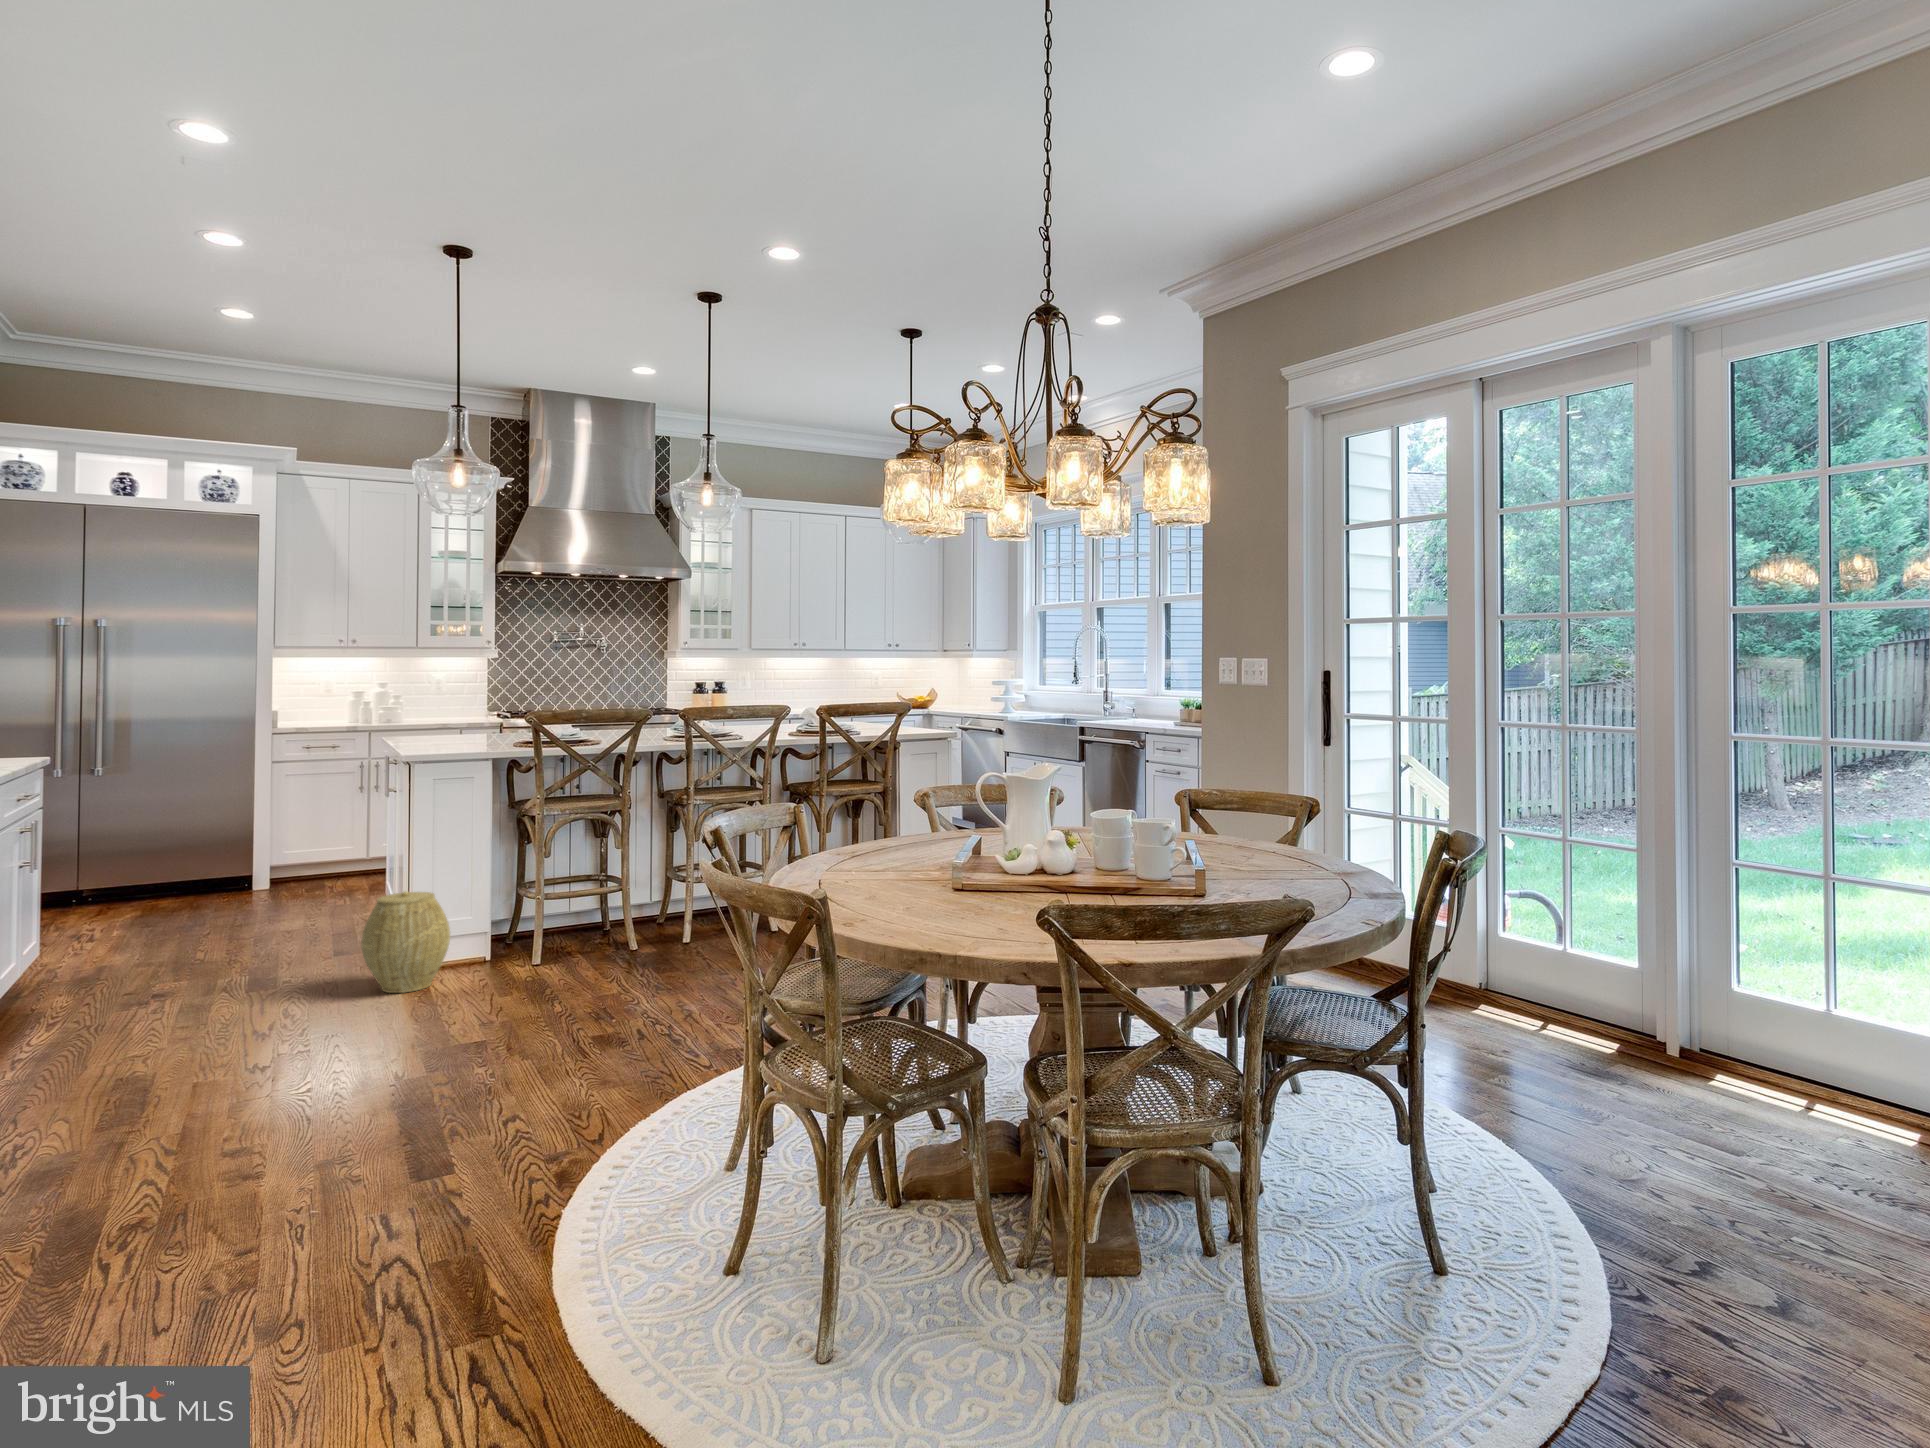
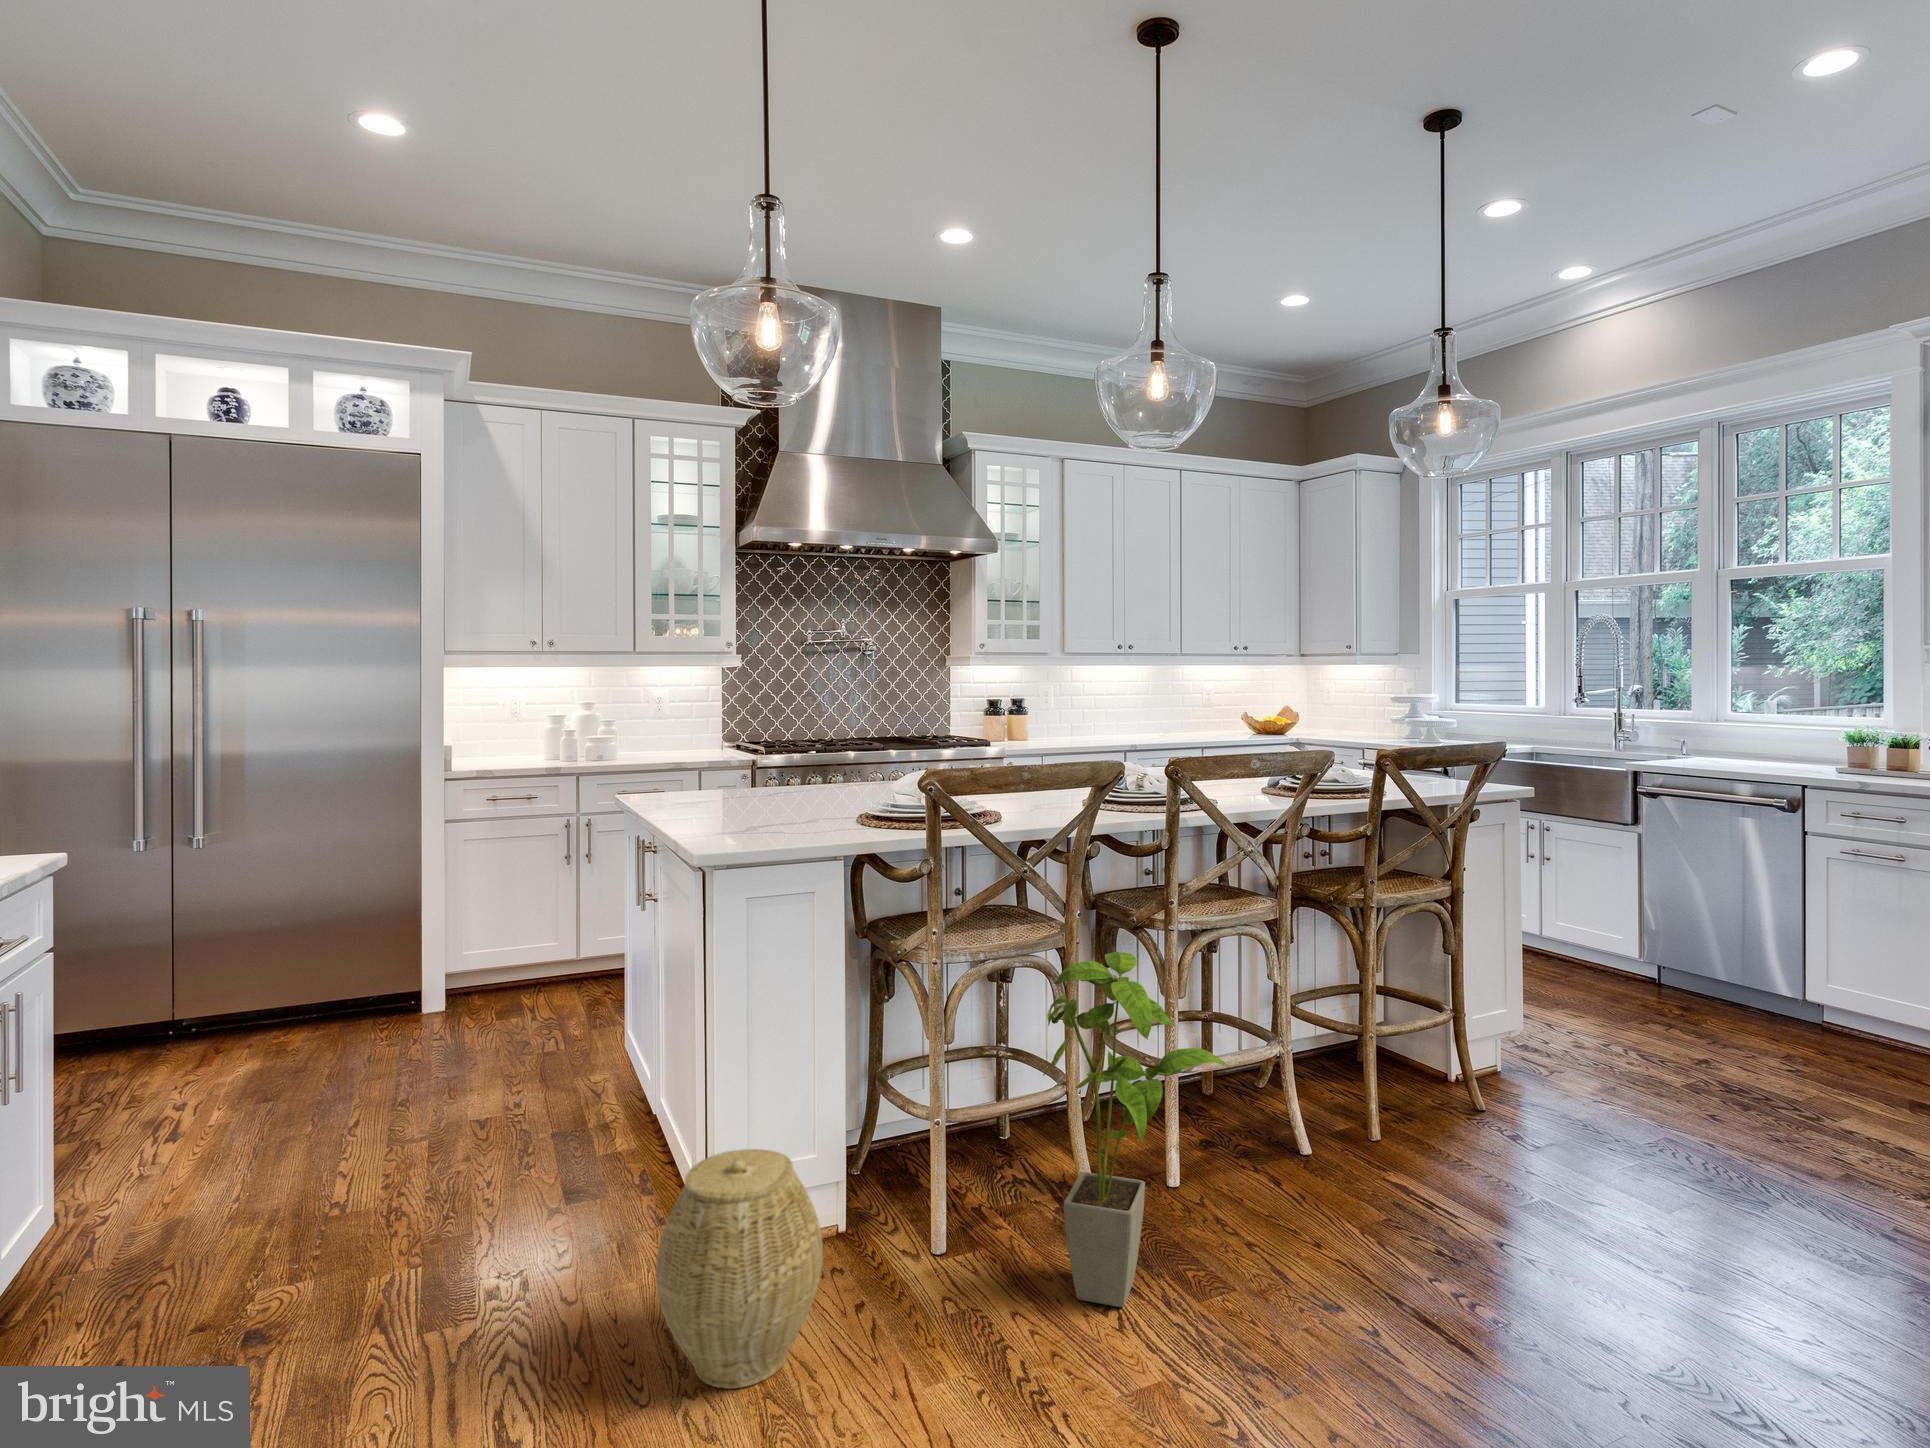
house plant: none [571,796,670,971] -> present [1043,951,1229,1307]

